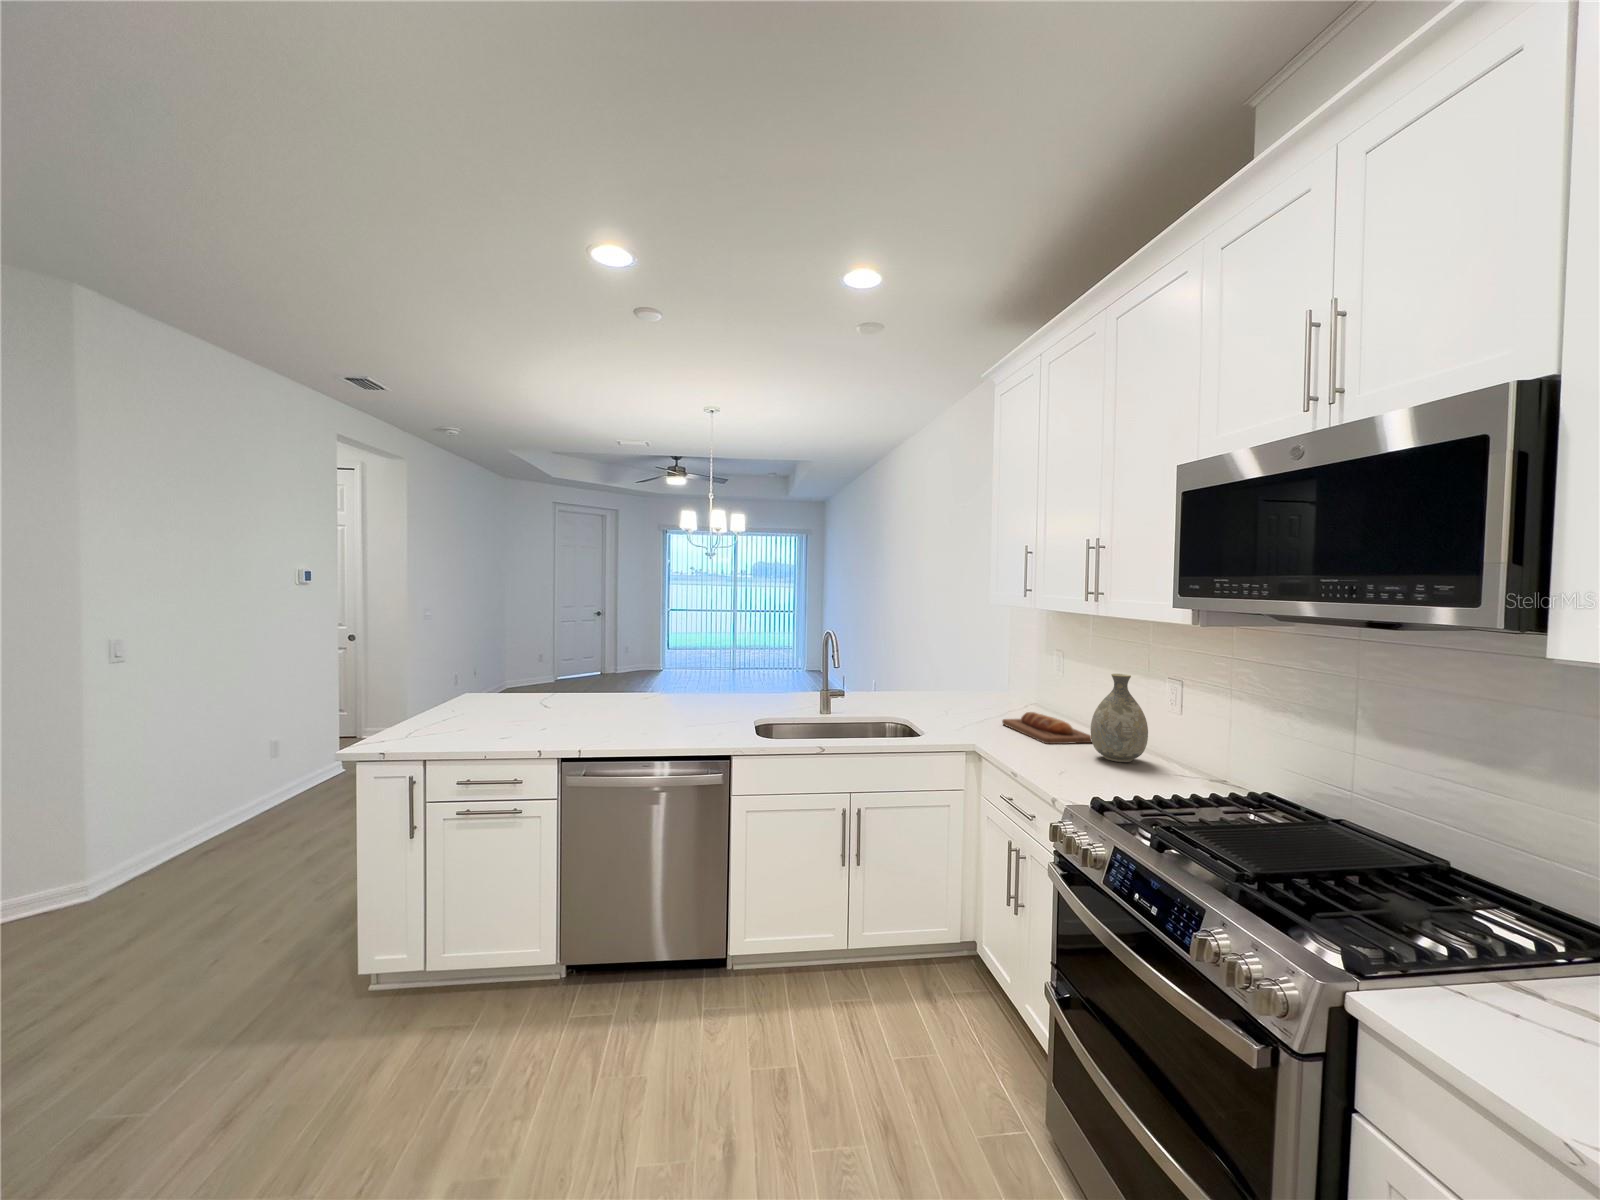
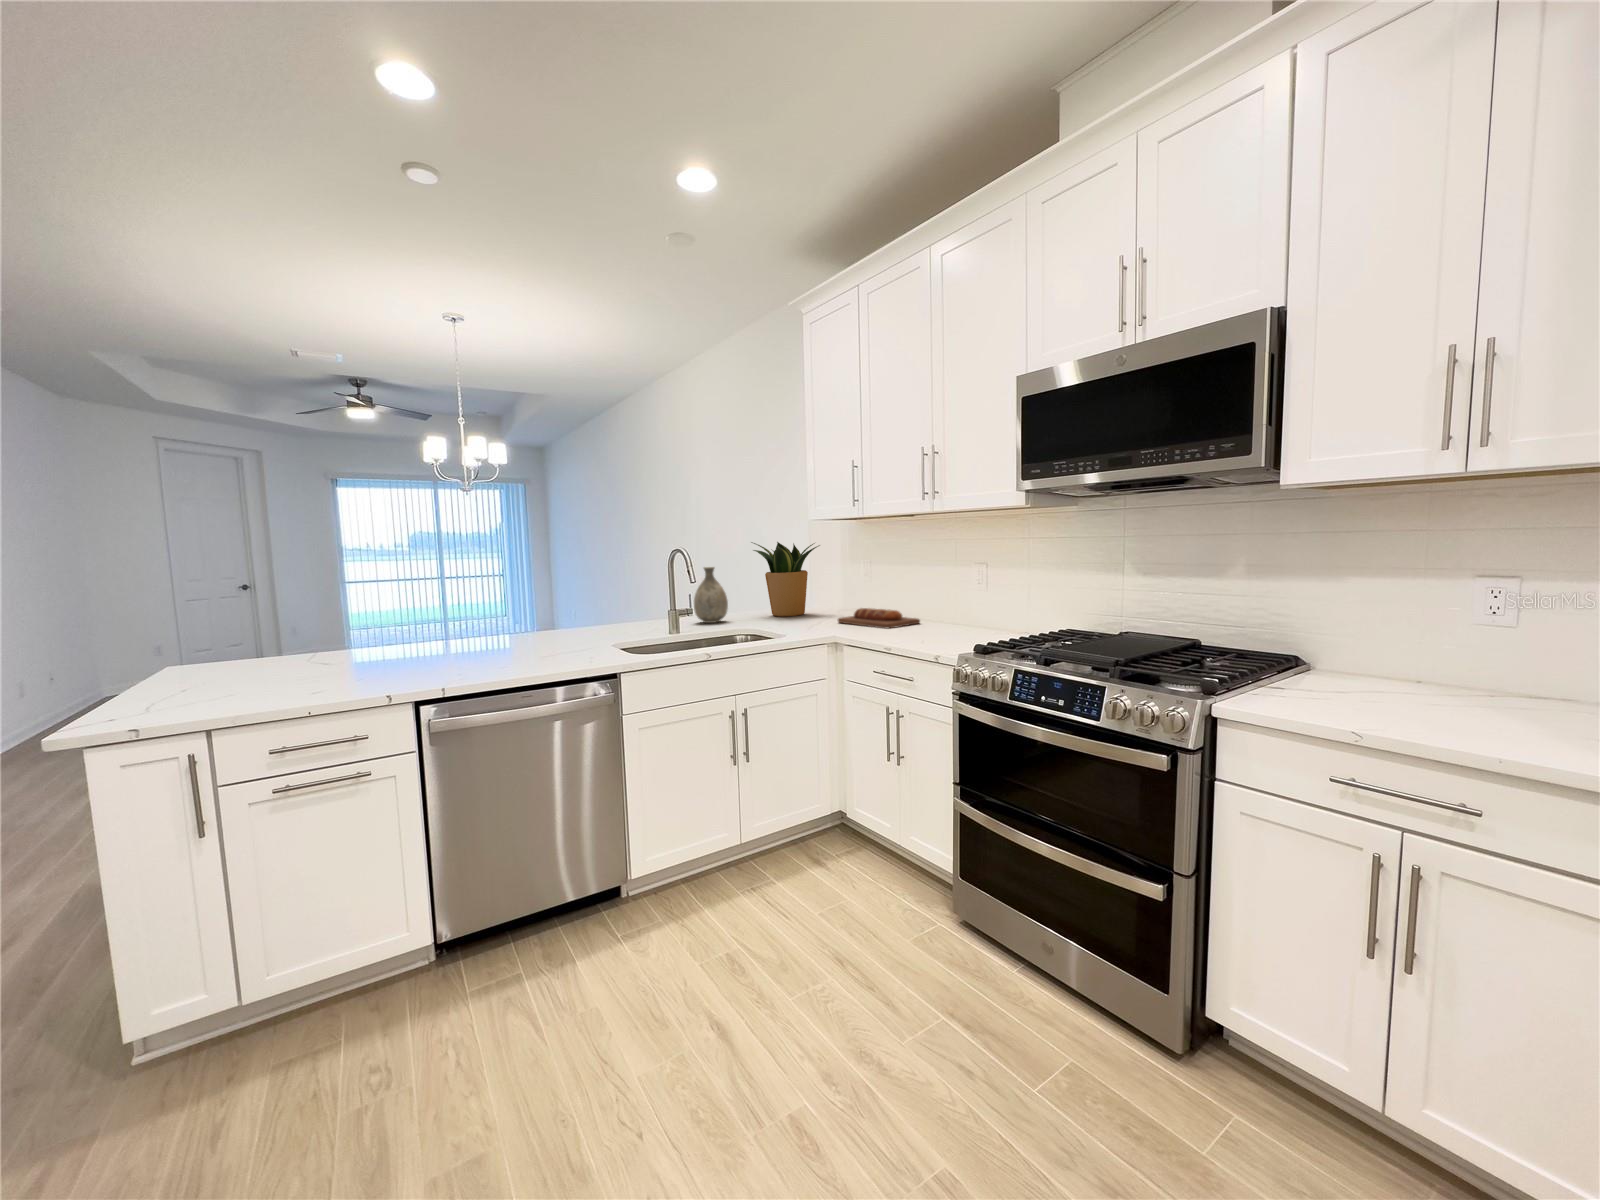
potted plant: none [932,620,1007,706] -> present [751,542,820,617]
vase: present [1091,674,1148,762] -> present [694,567,728,623]

